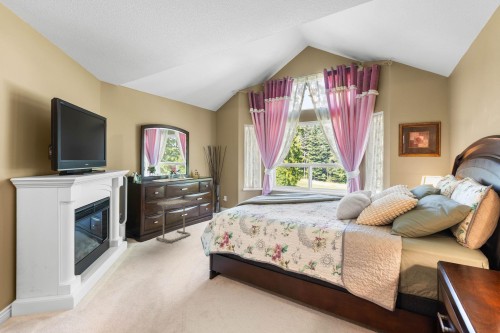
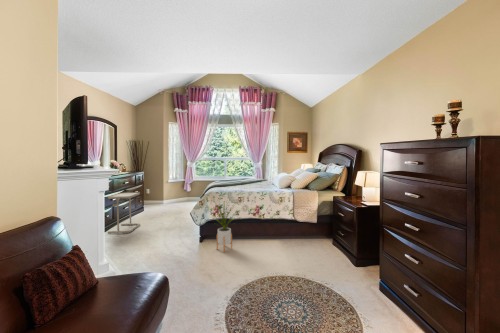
house plant: none [201,223,244,306] -> present [217,201,232,252]

